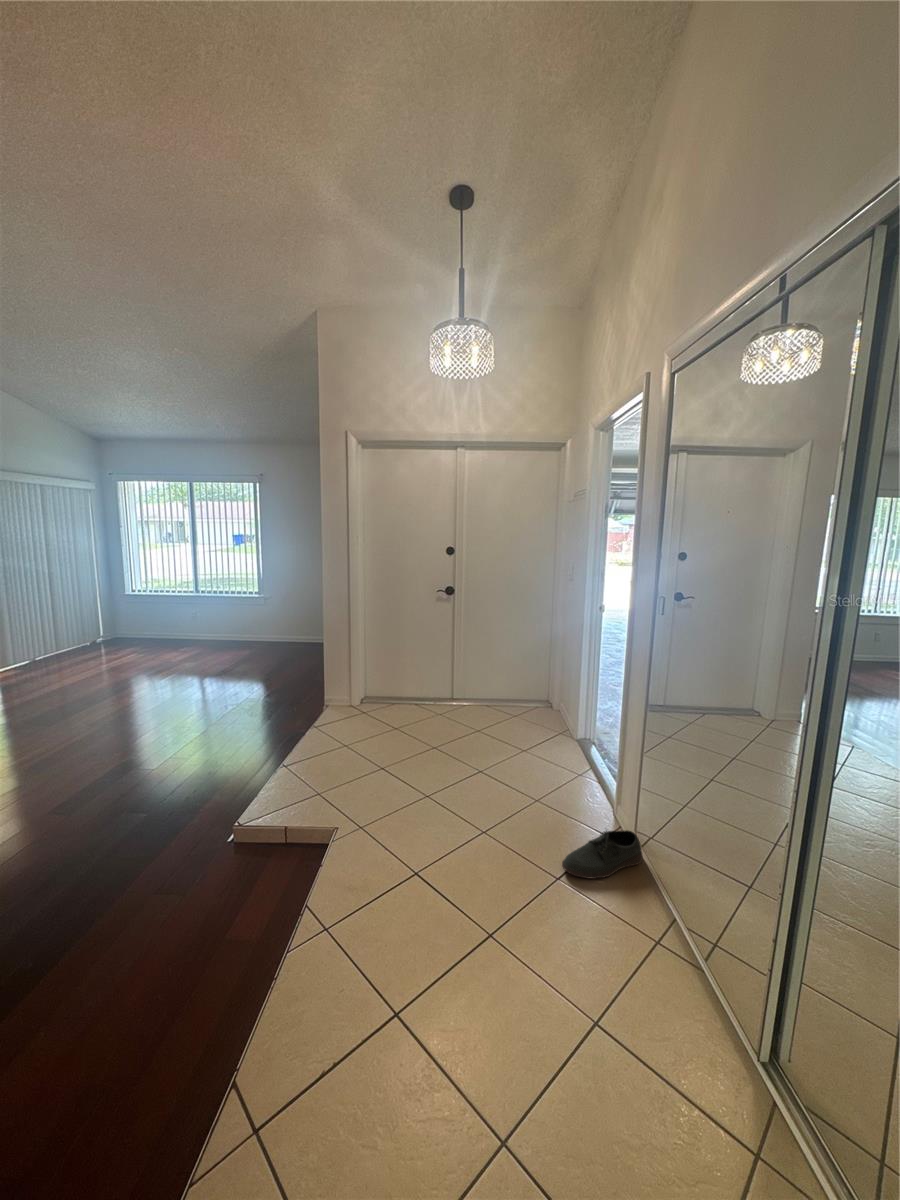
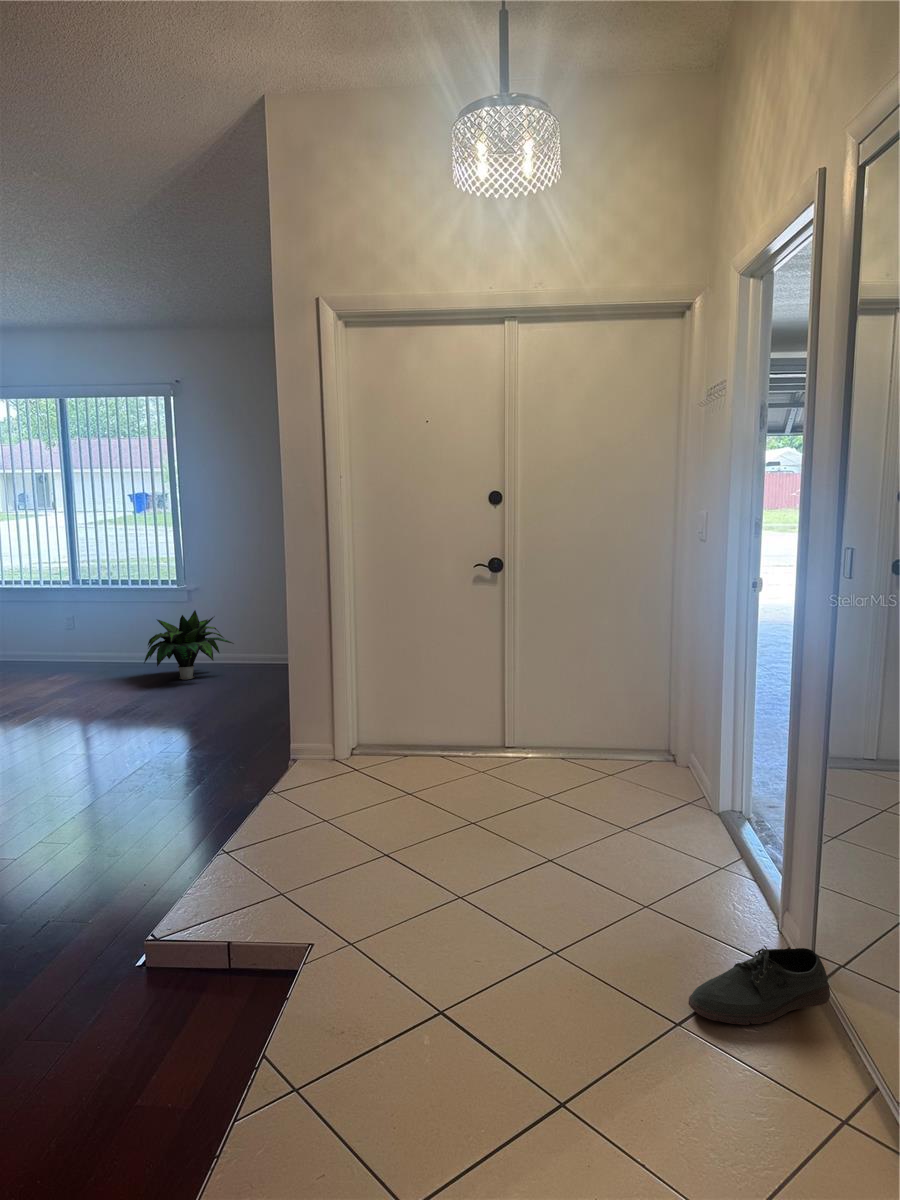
potted plant: none [238,607,294,649] -> present [144,610,234,680]

